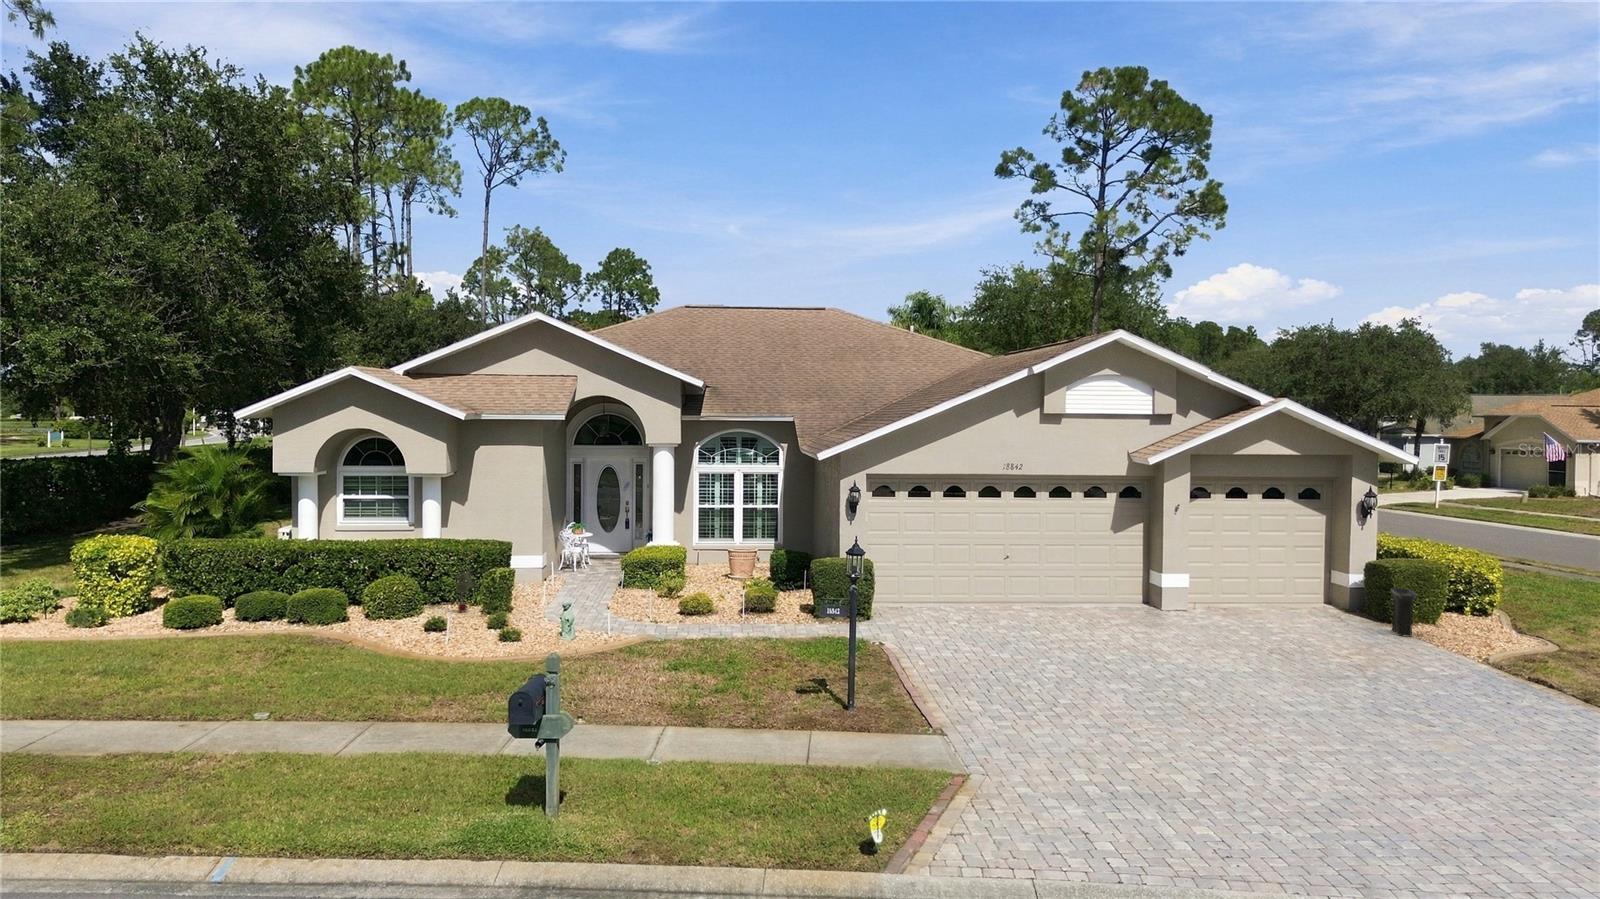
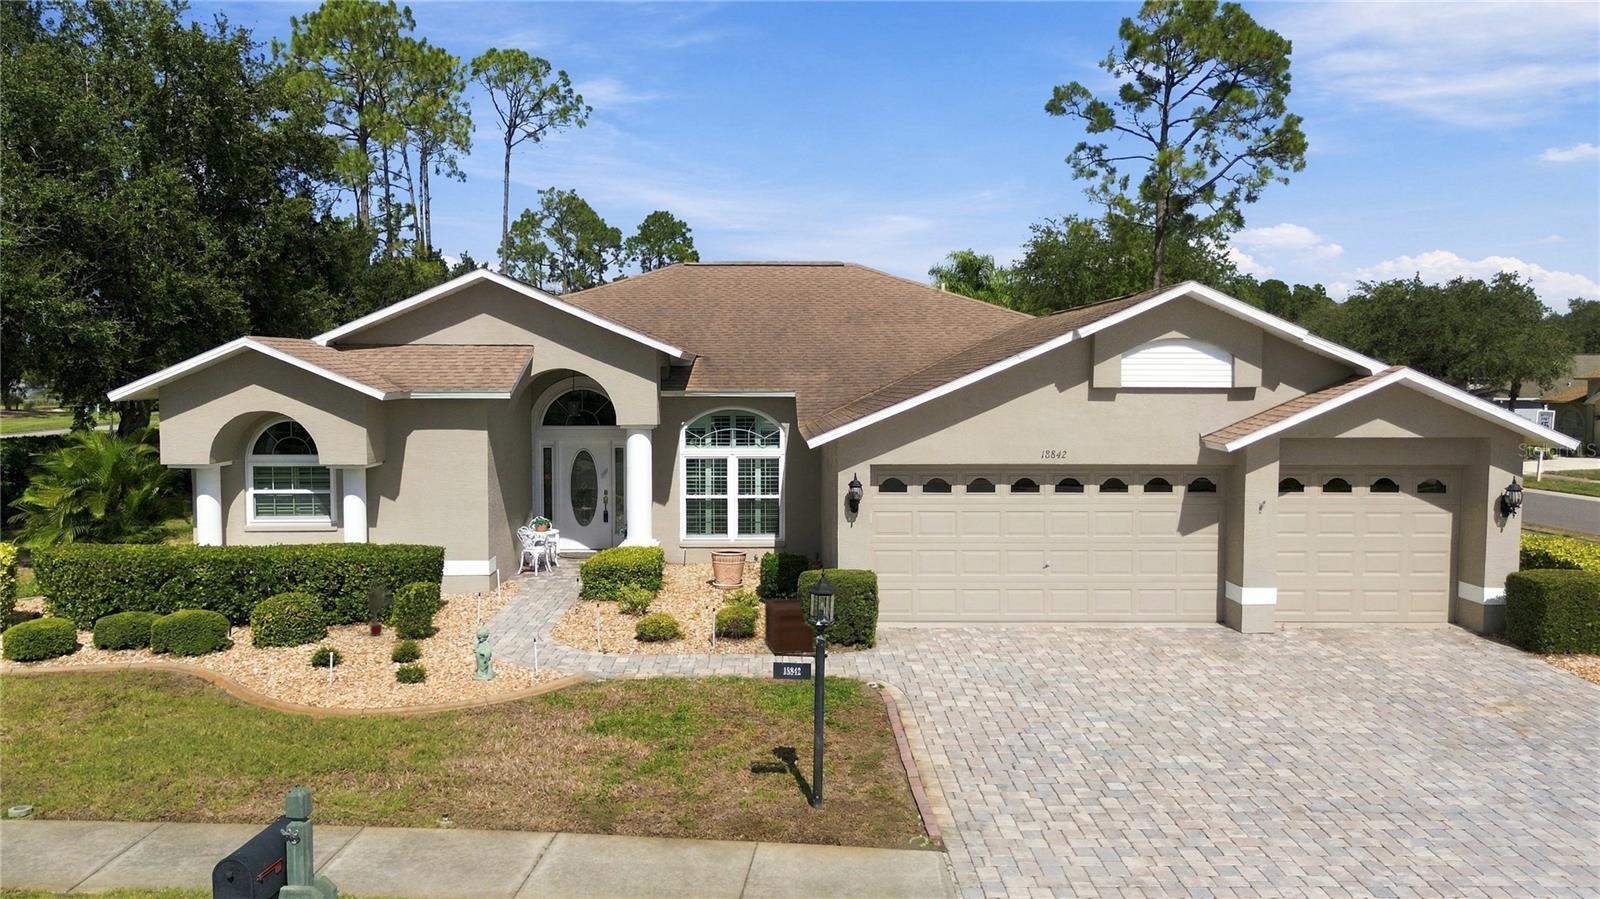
wooden crate: none [783,581,827,624] -> present [765,598,815,654]
trash can: present [1391,588,1416,637] -> none [1545,611,1582,676]

